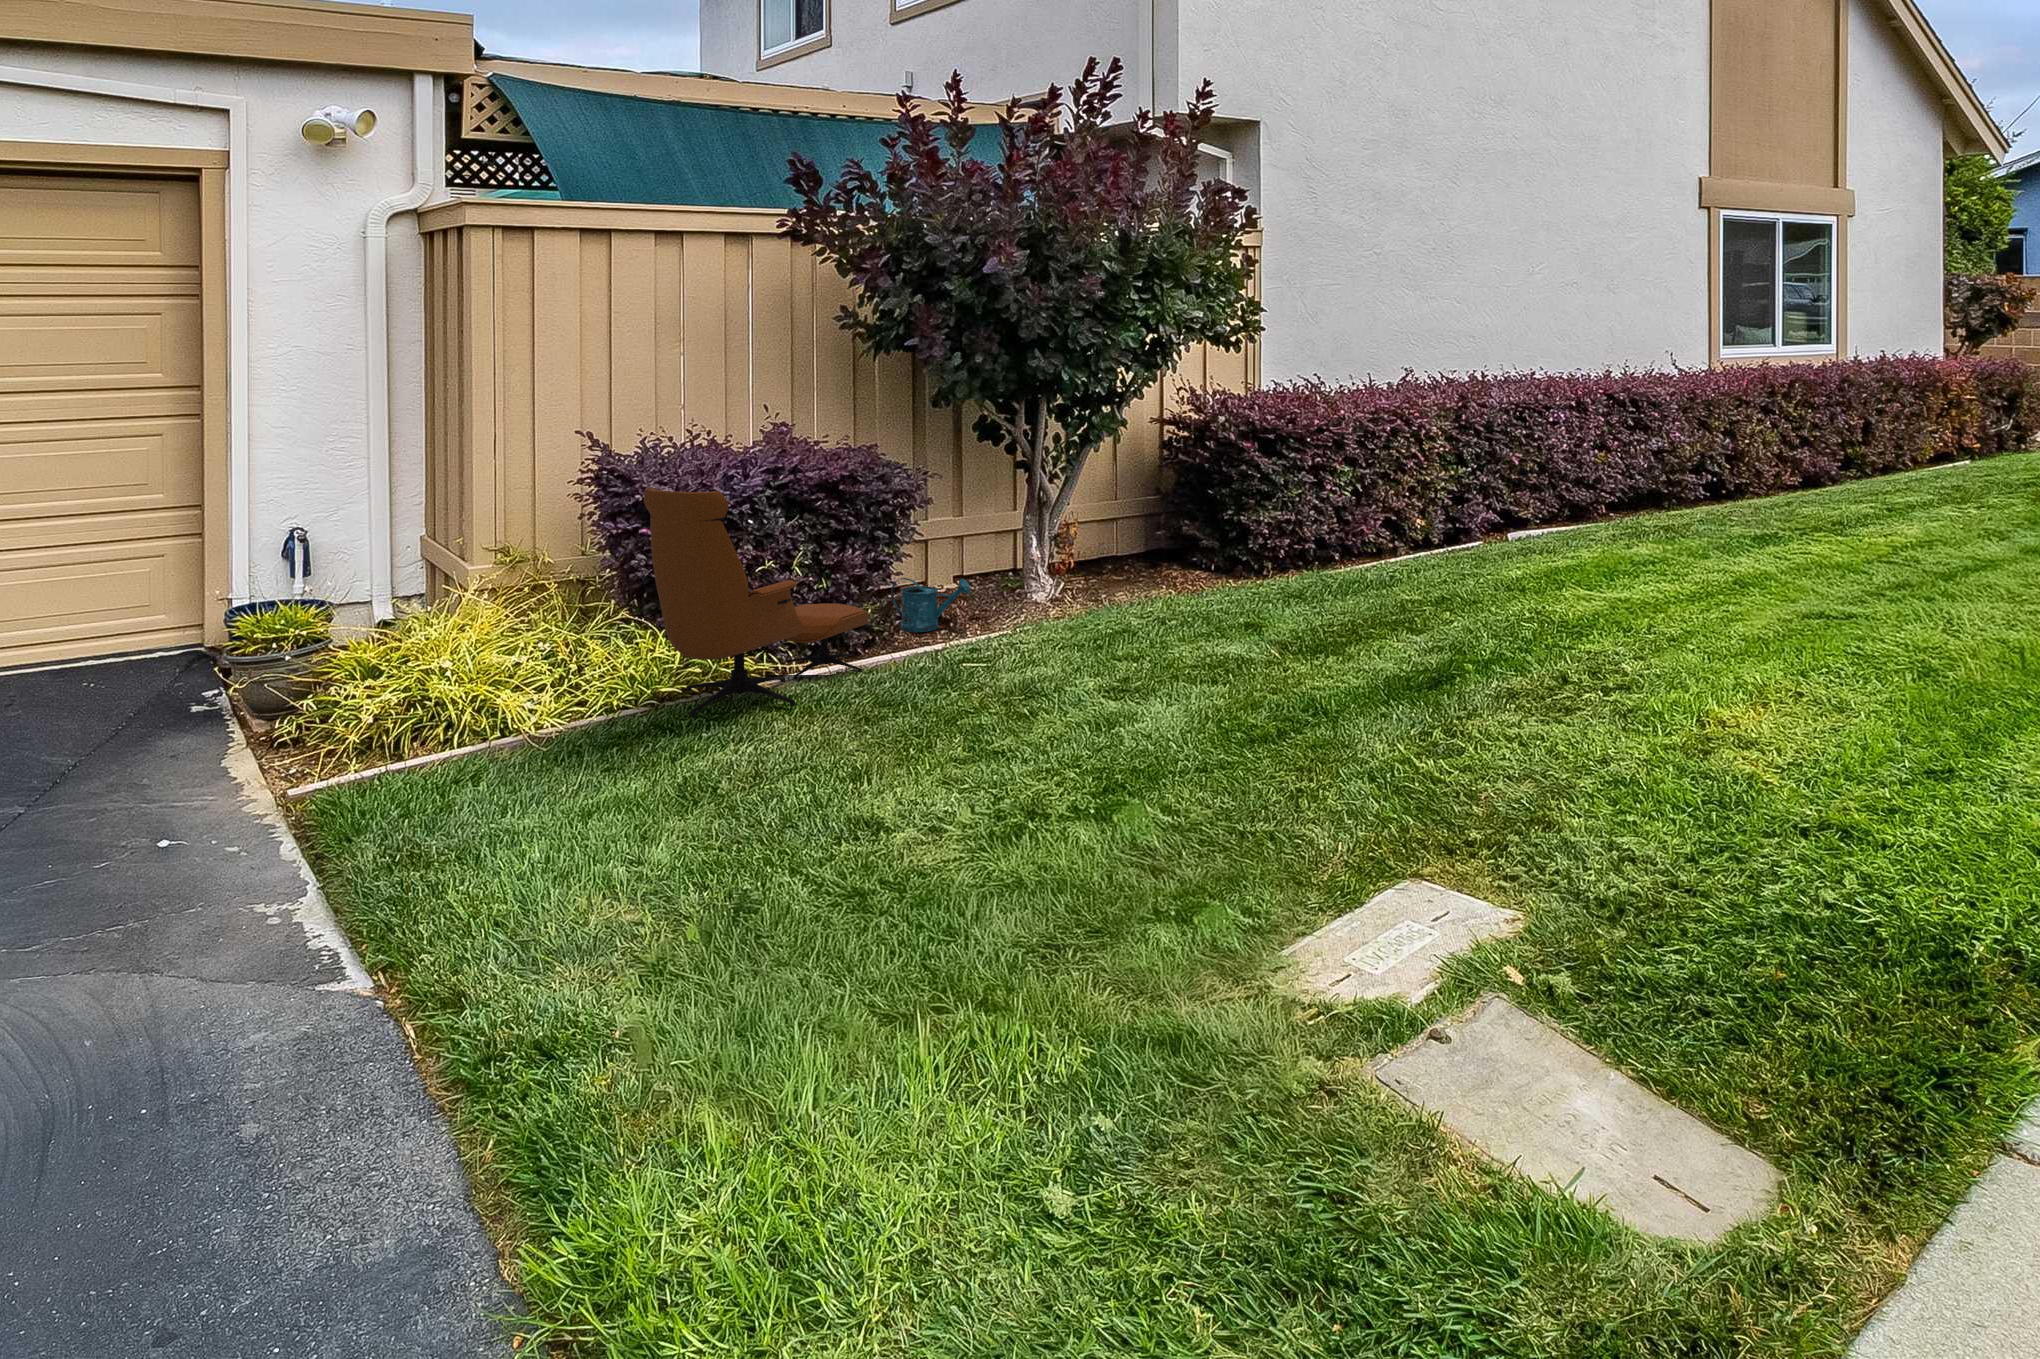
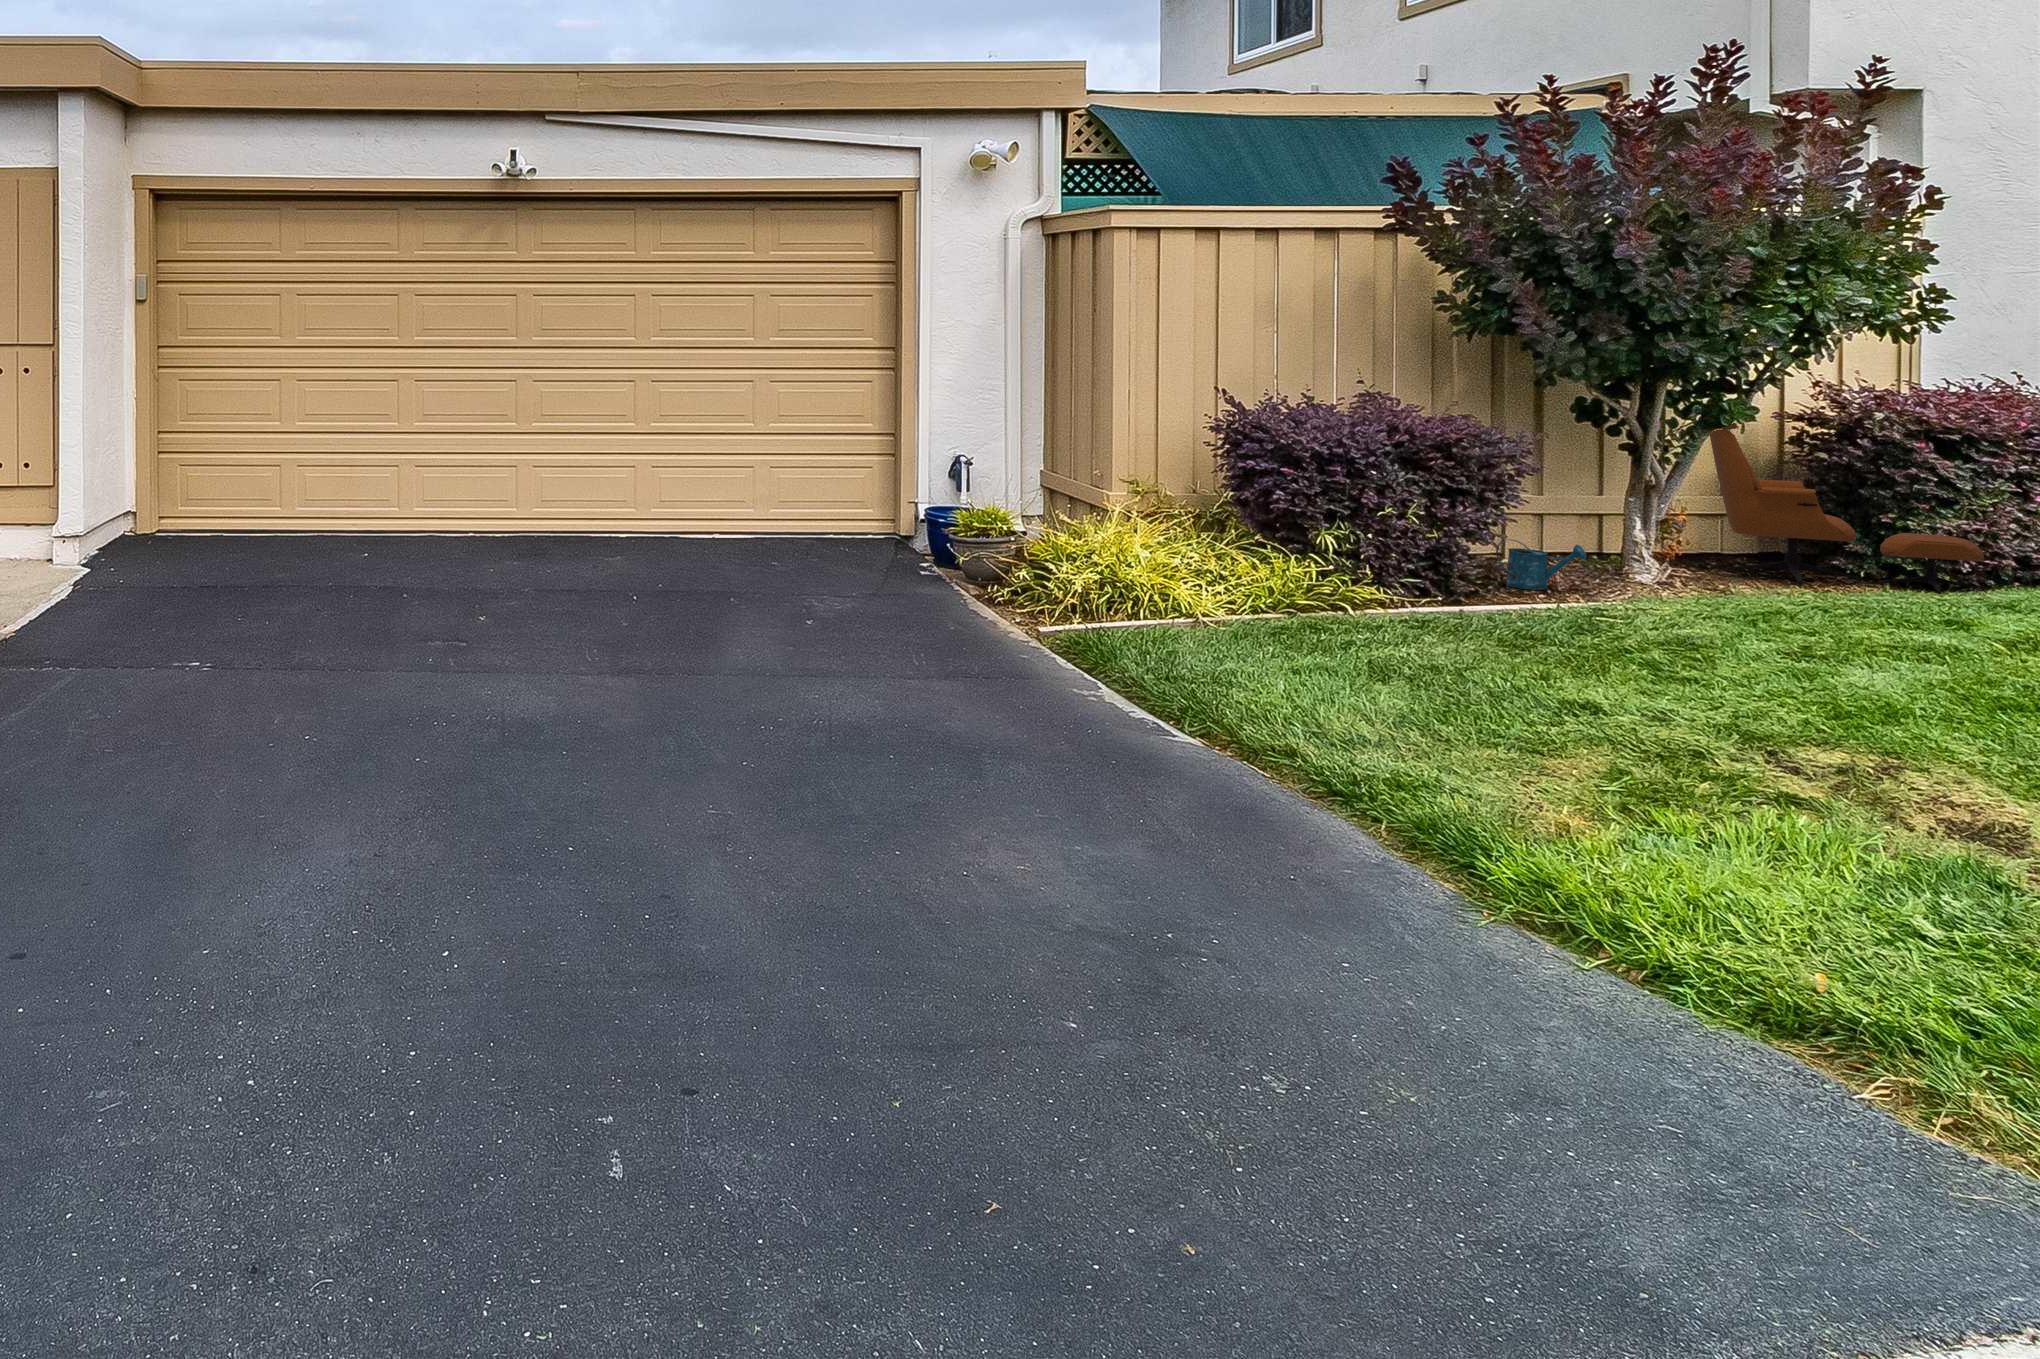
lounge chair: present [644,487,869,717] -> present [1710,423,1985,594]

